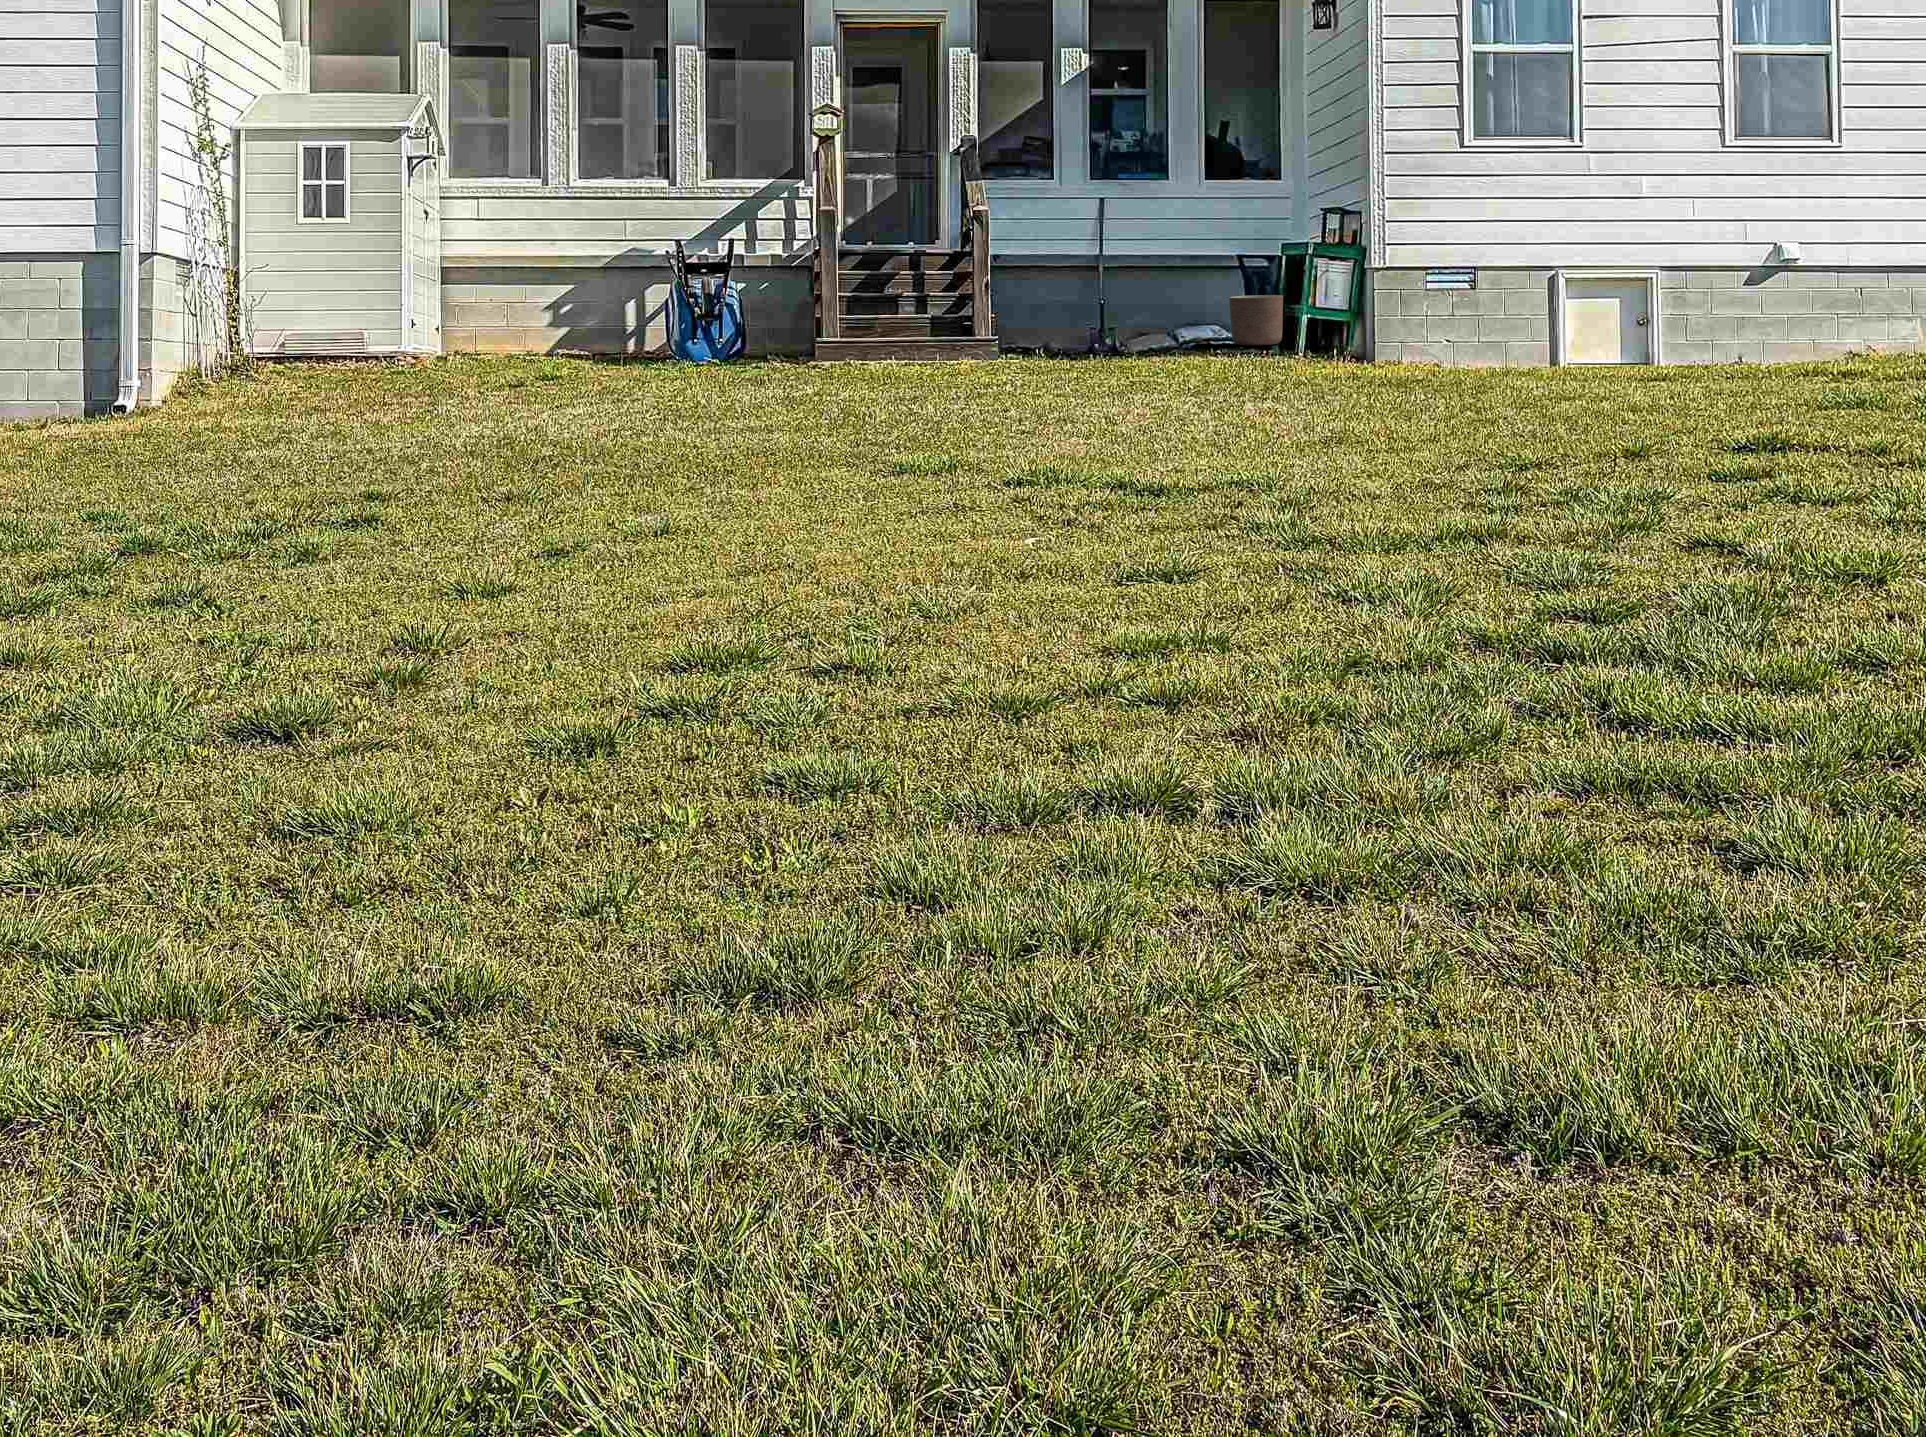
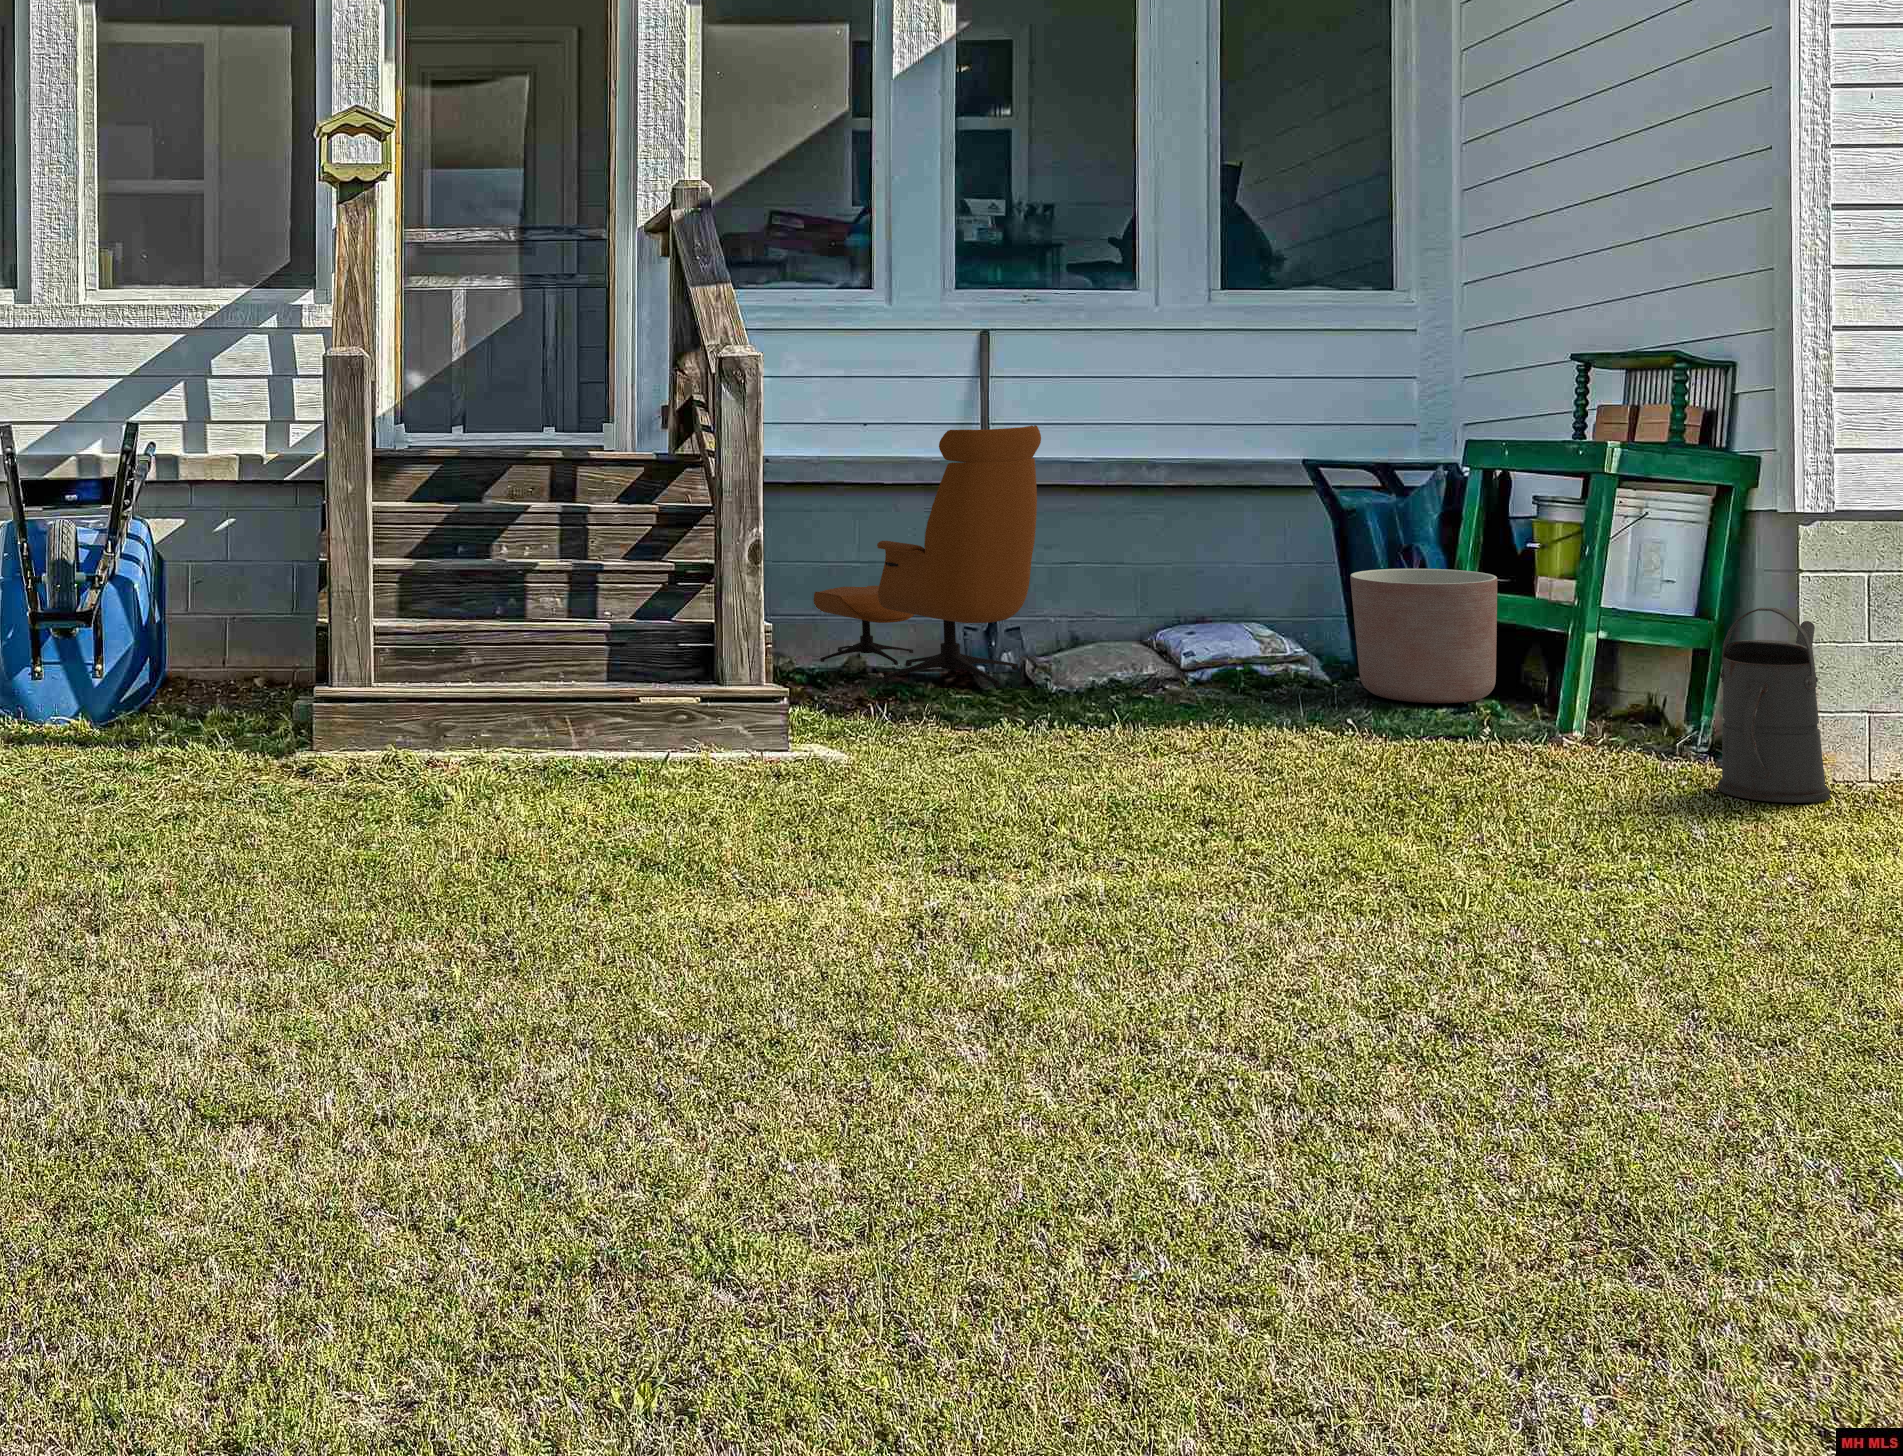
lounge chair: none [1025,238,1111,347] -> present [814,425,1041,687]
watering can: none [1314,294,1359,359] -> present [1718,608,1830,803]

